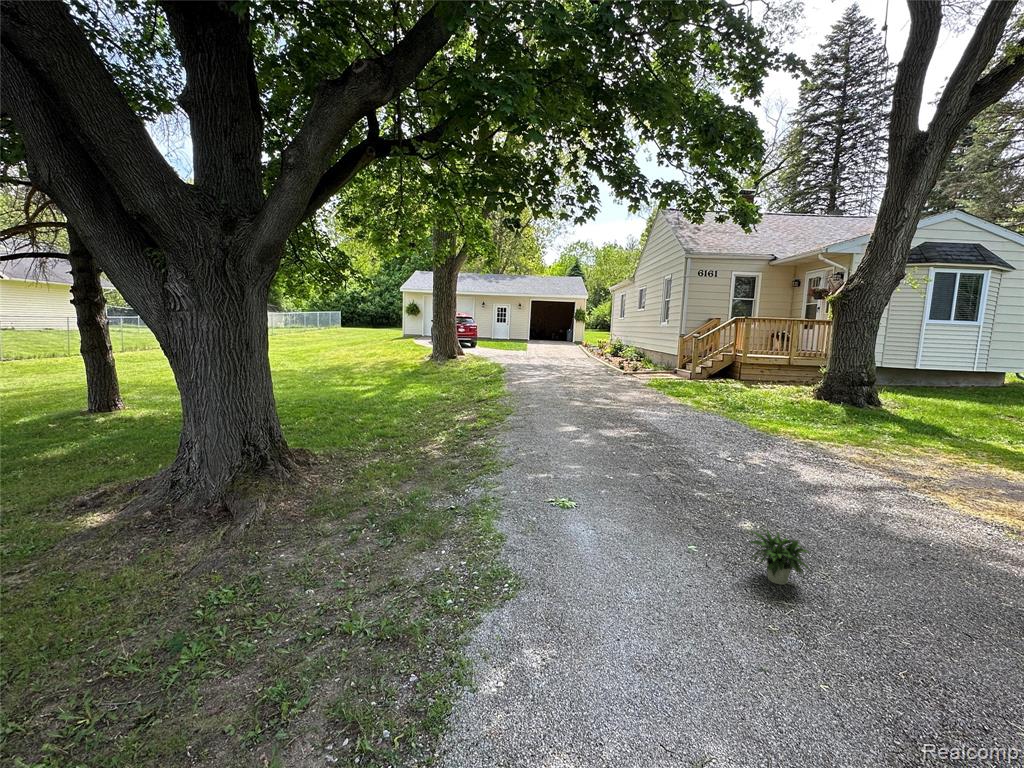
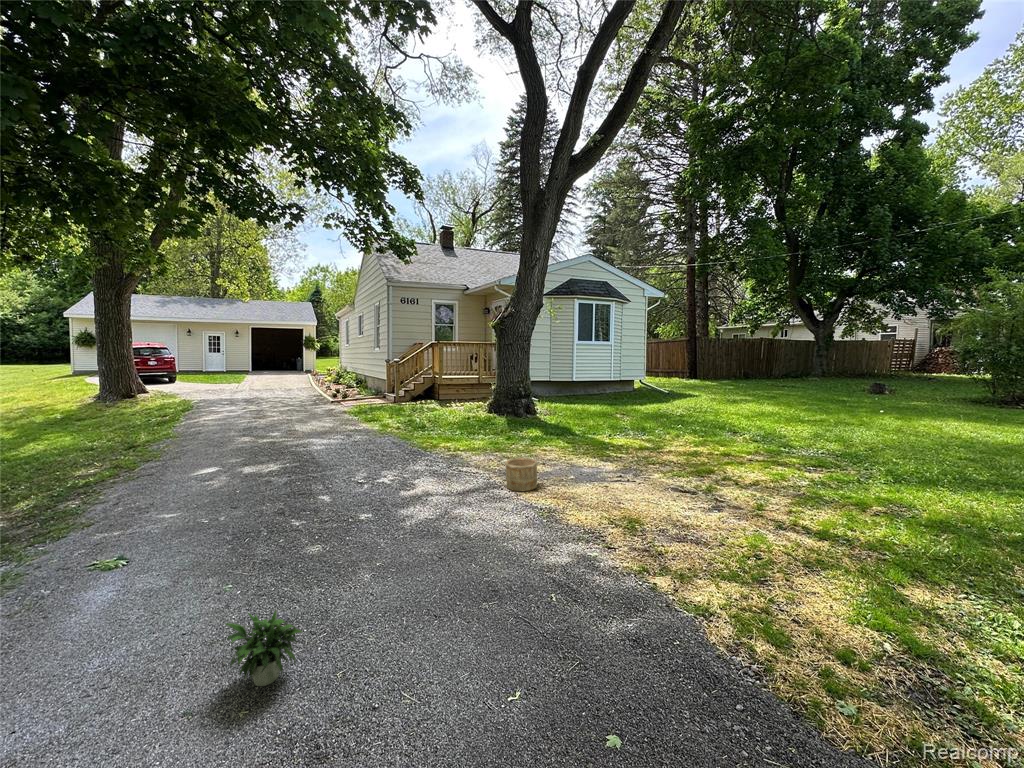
wooden bucket: none [897,448,946,485] -> present [505,458,538,491]

